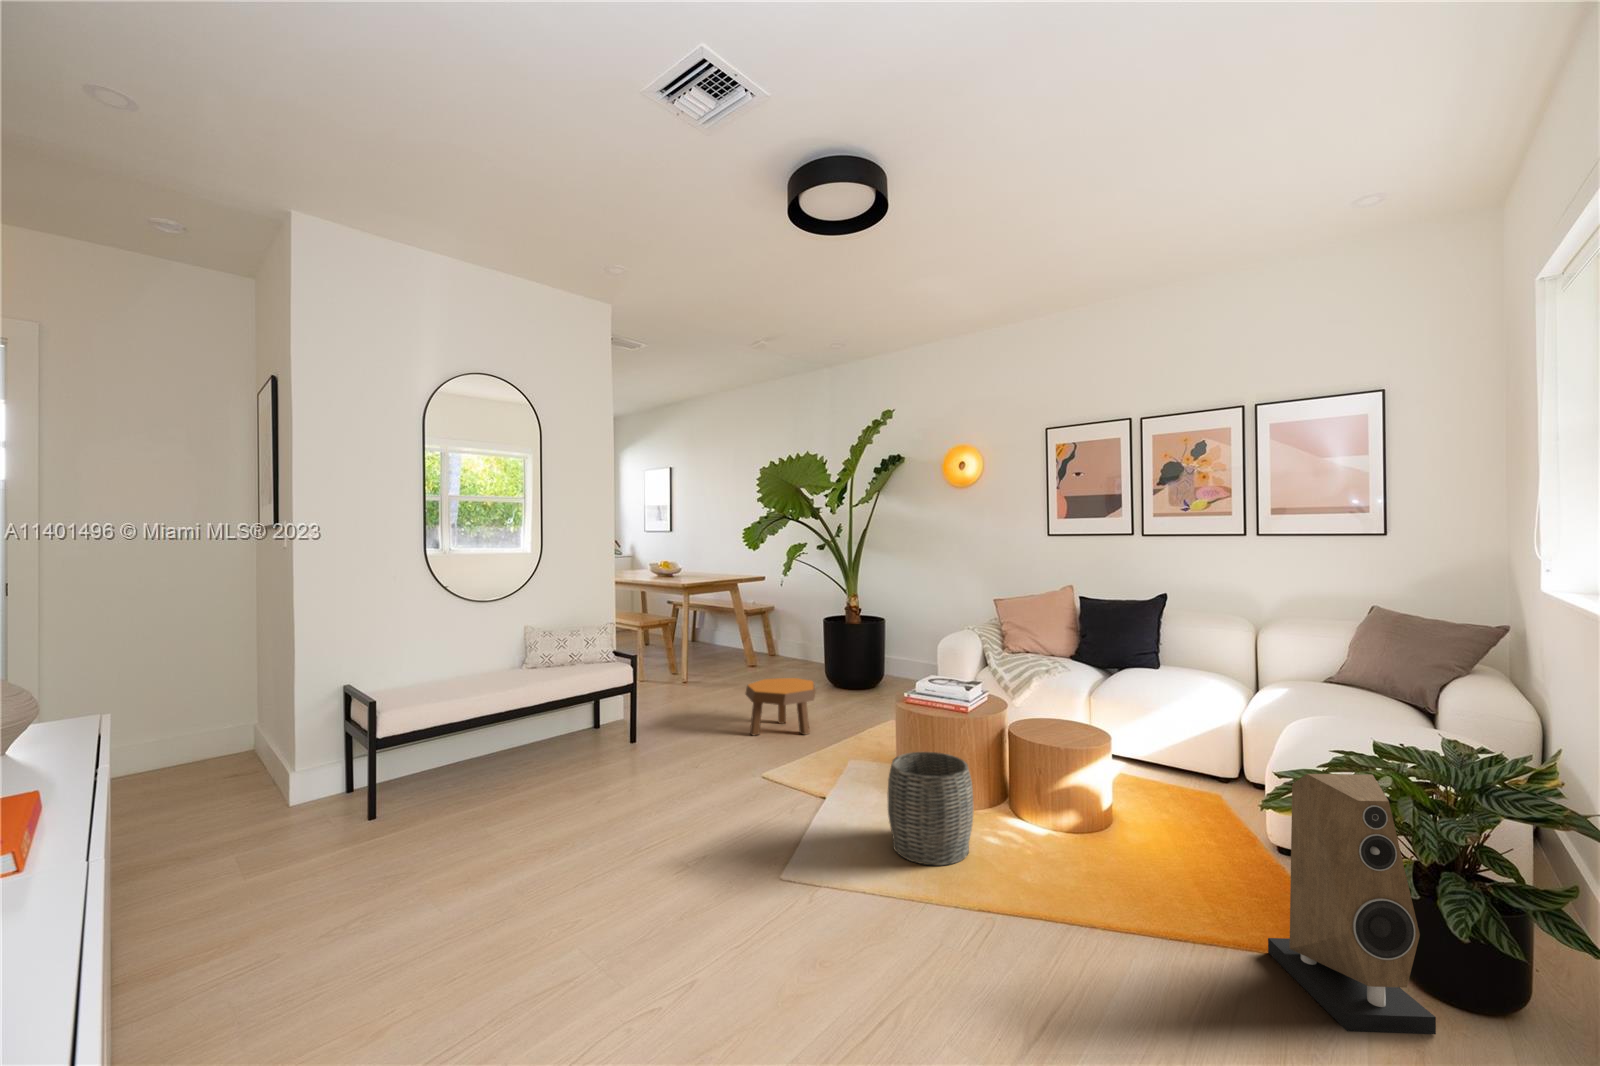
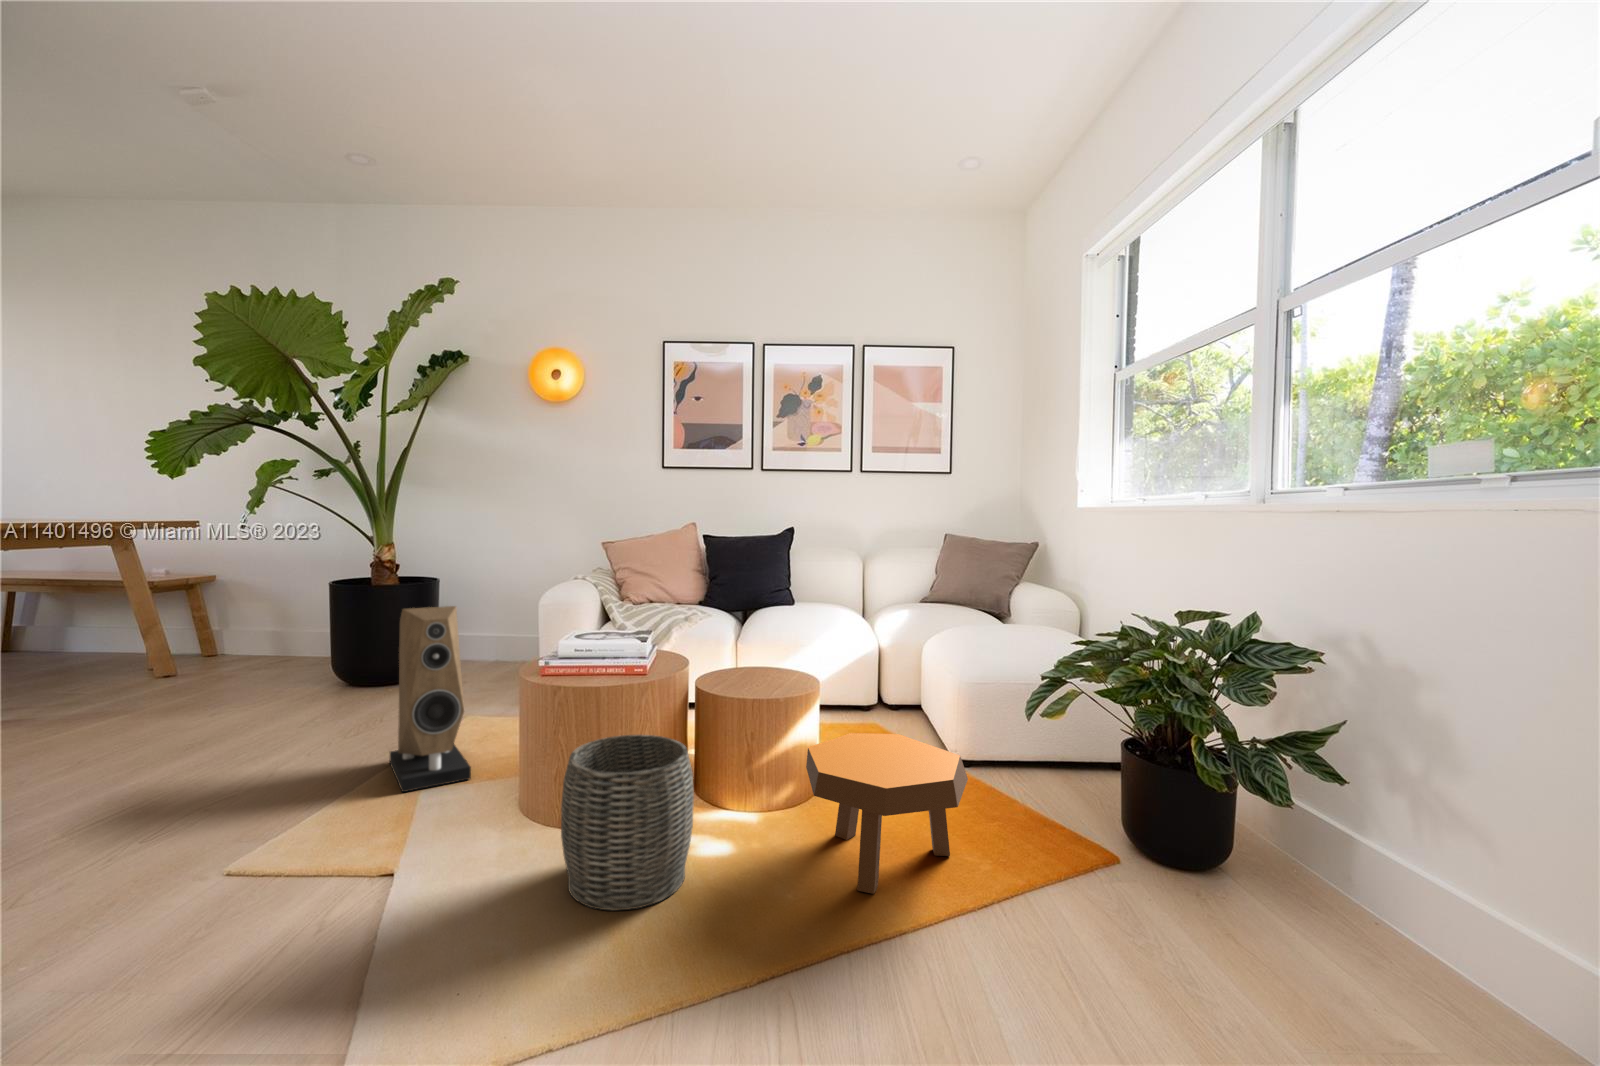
footstool: present [746,678,815,736] -> present [806,733,968,894]
speaker: present [1268,774,1436,1035] -> present [390,606,471,792]

